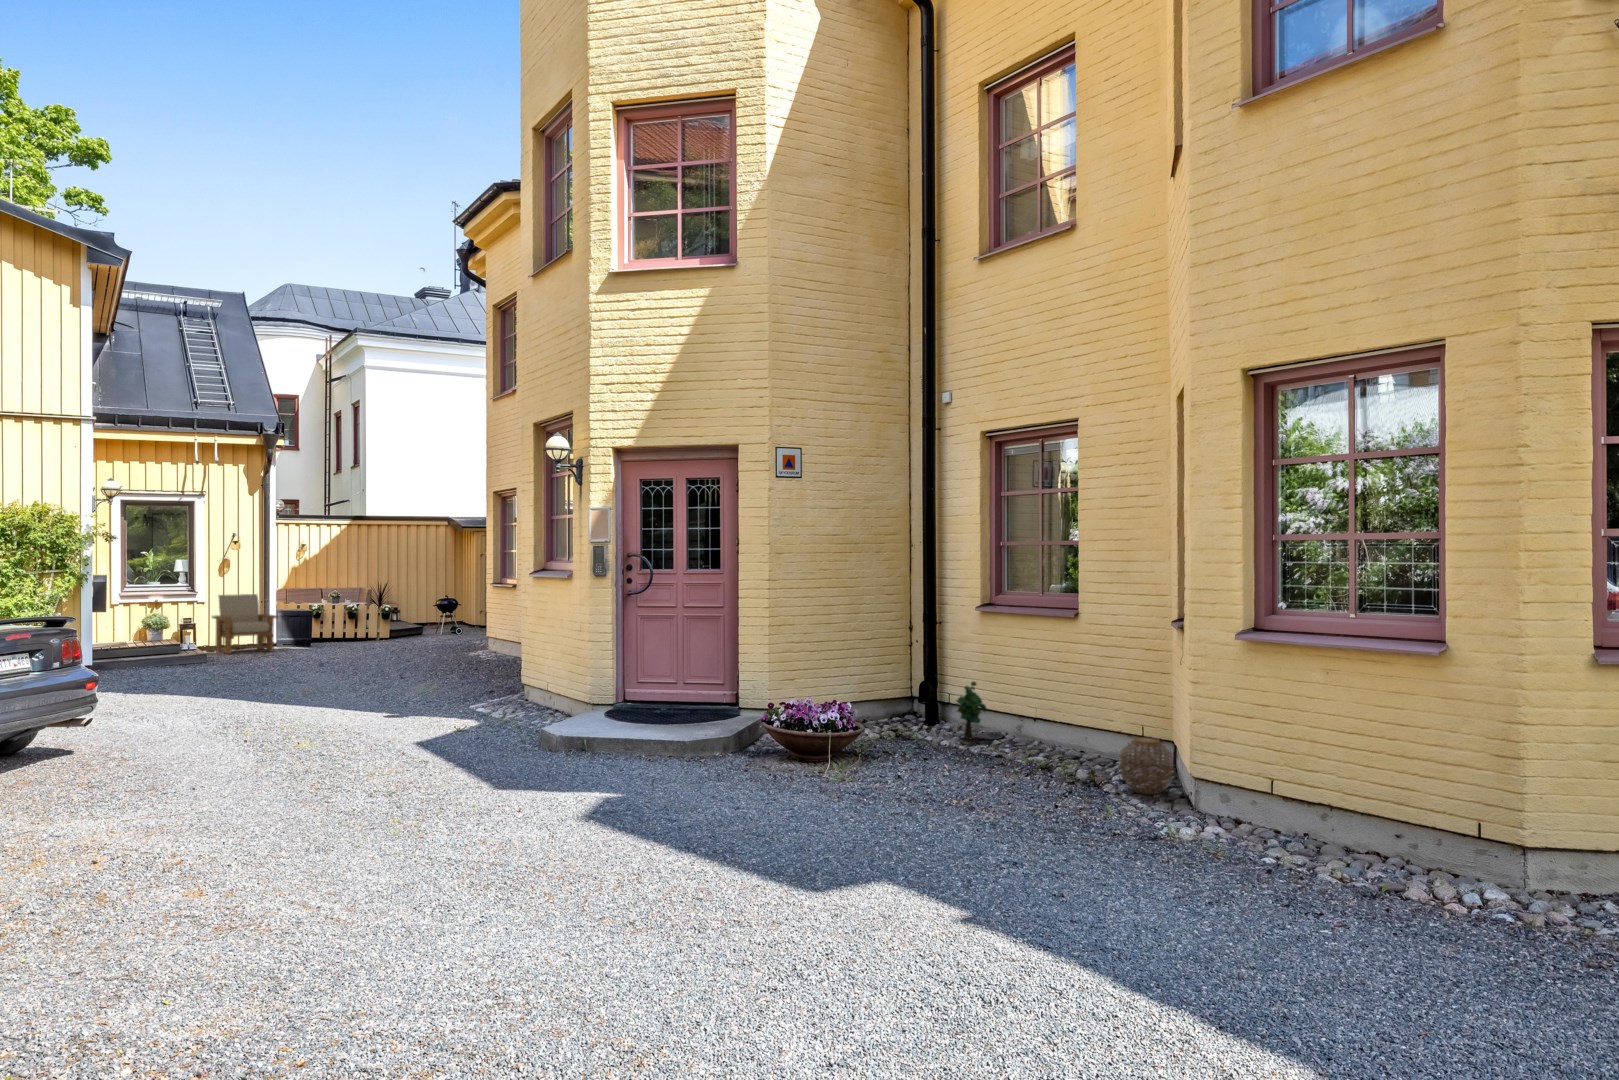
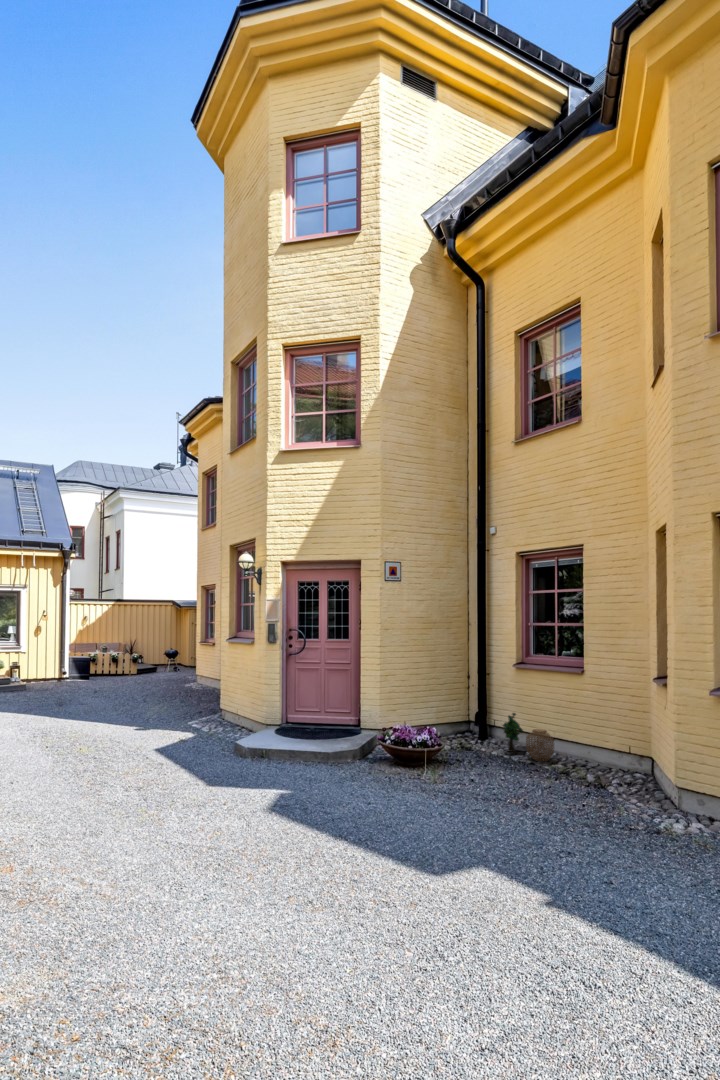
armchair: present [212,594,277,654] -> none [27,648,67,685]
woven basket: present [1120,737,1173,794] -> present [526,729,554,761]

